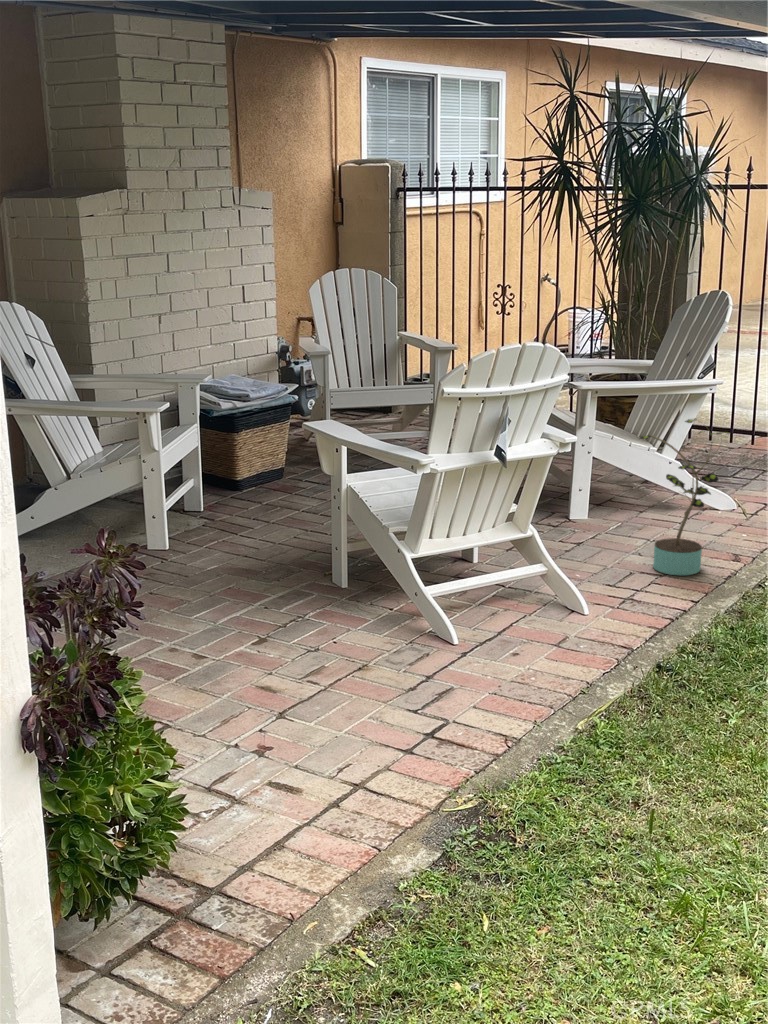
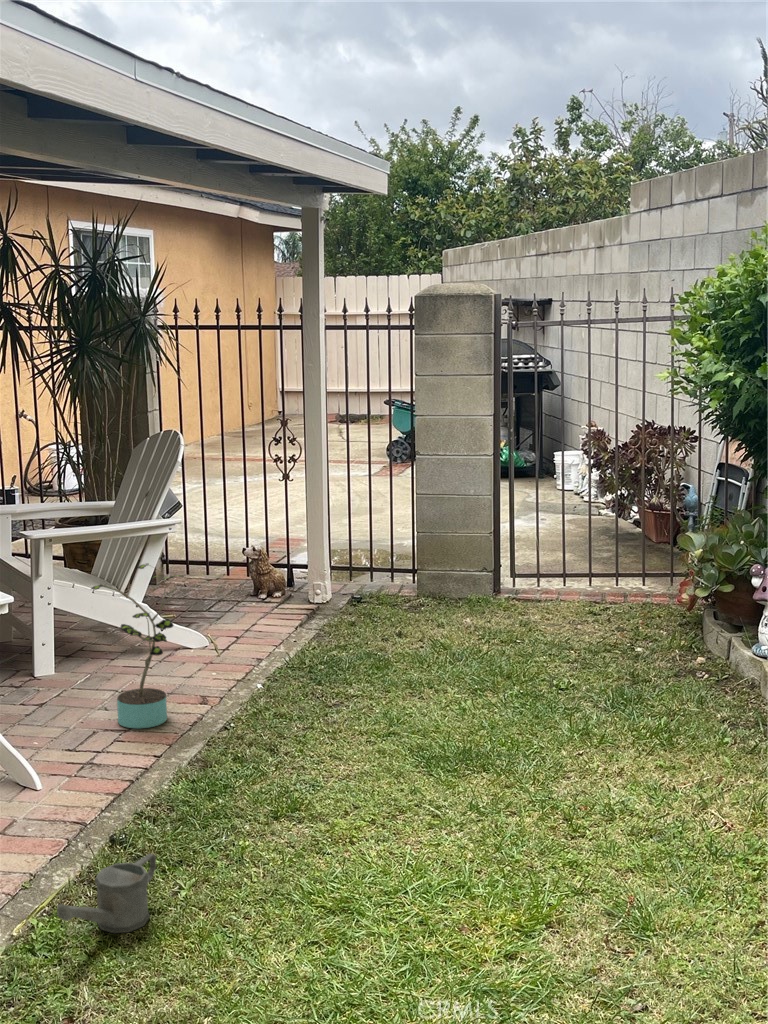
watering can: none [623,680,709,745] -> present [57,854,156,933]

